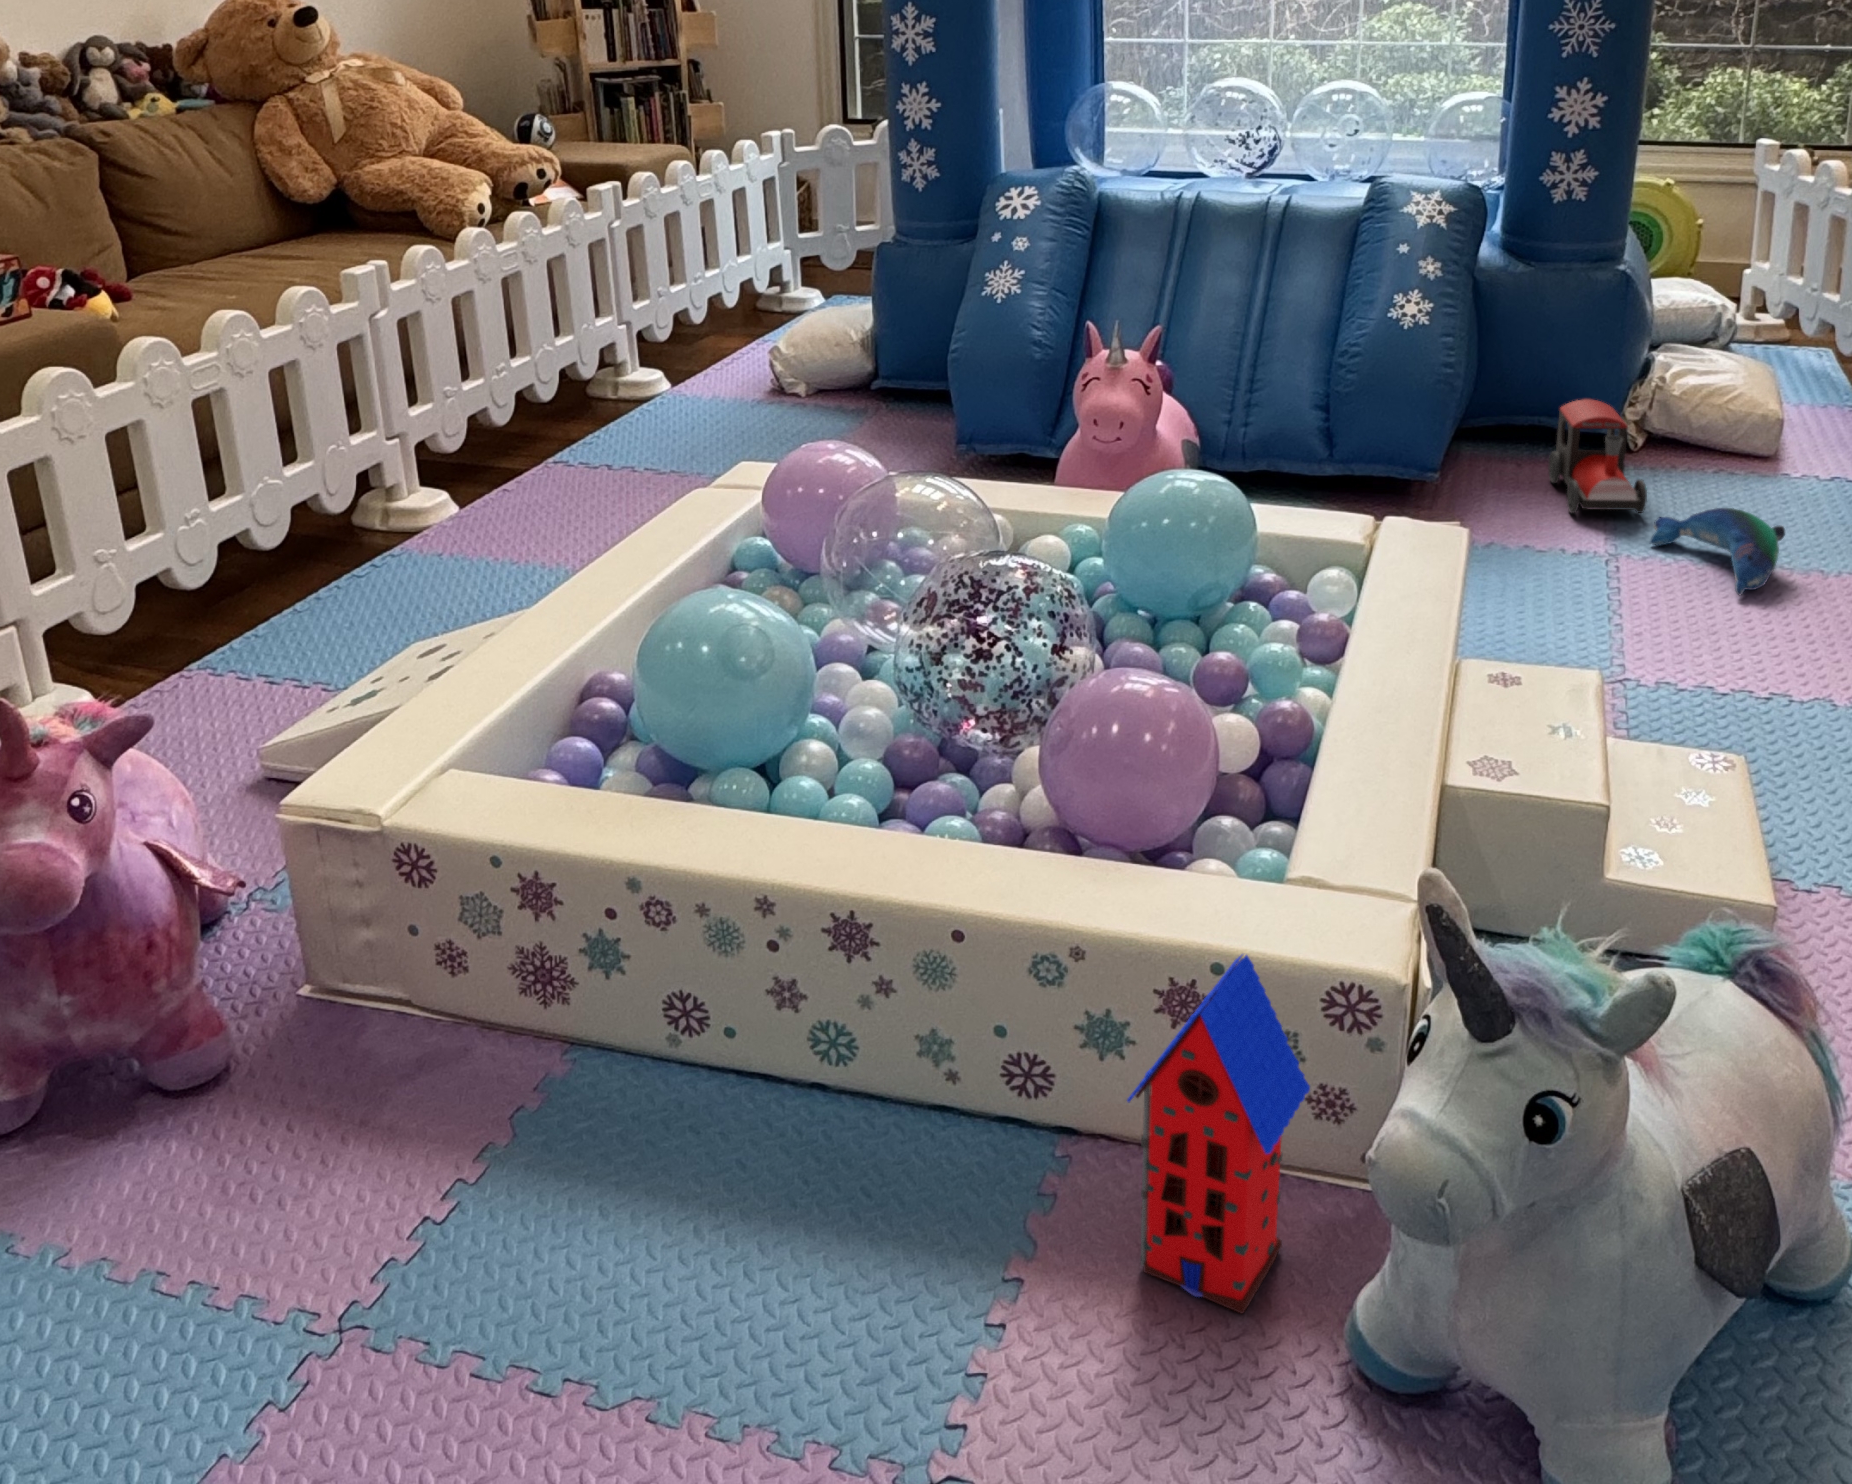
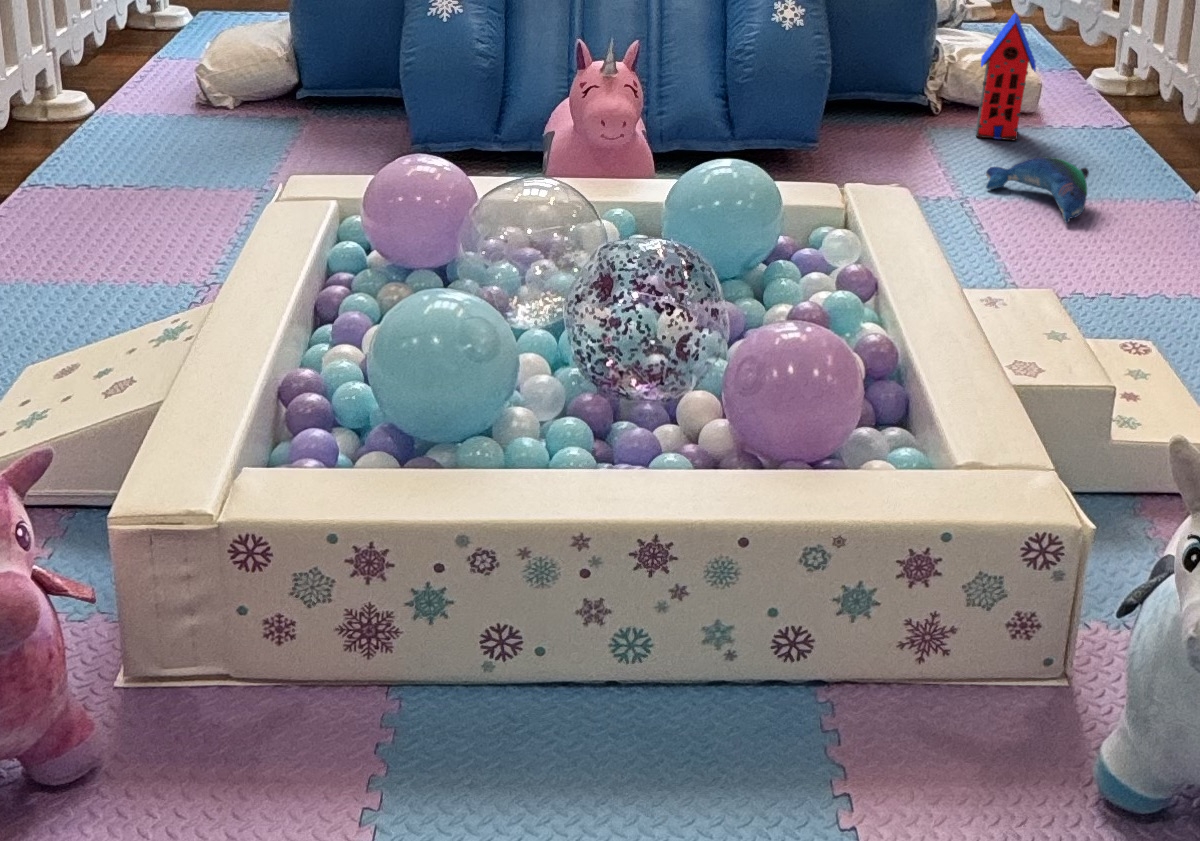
toy train: present [1548,399,1647,513] -> none [889,77,975,169]
toy house: present [1127,955,1310,1313] -> present [976,13,1036,140]

